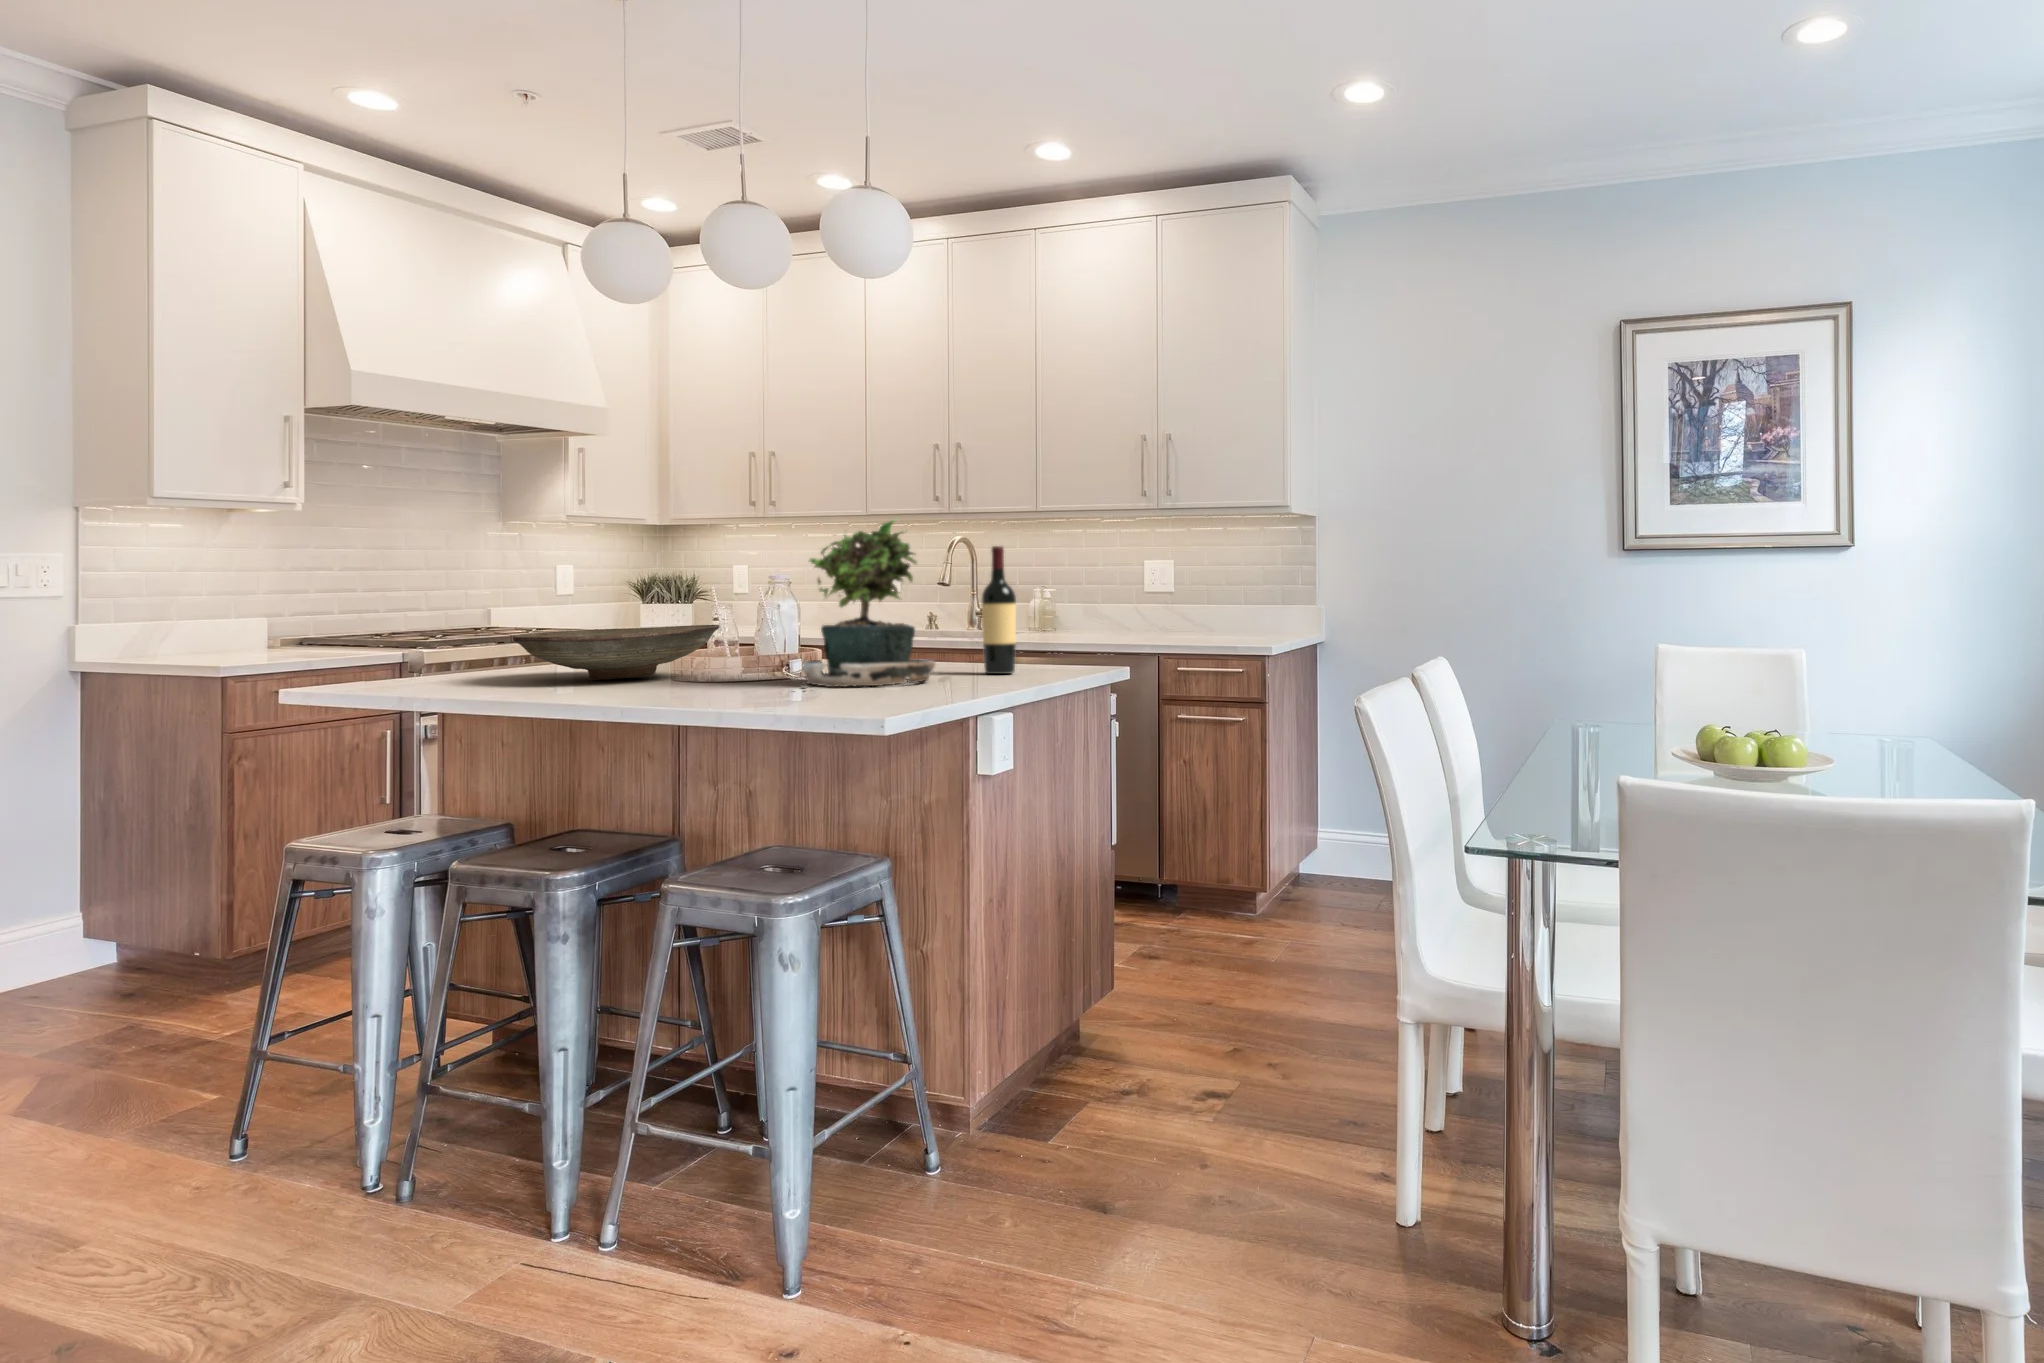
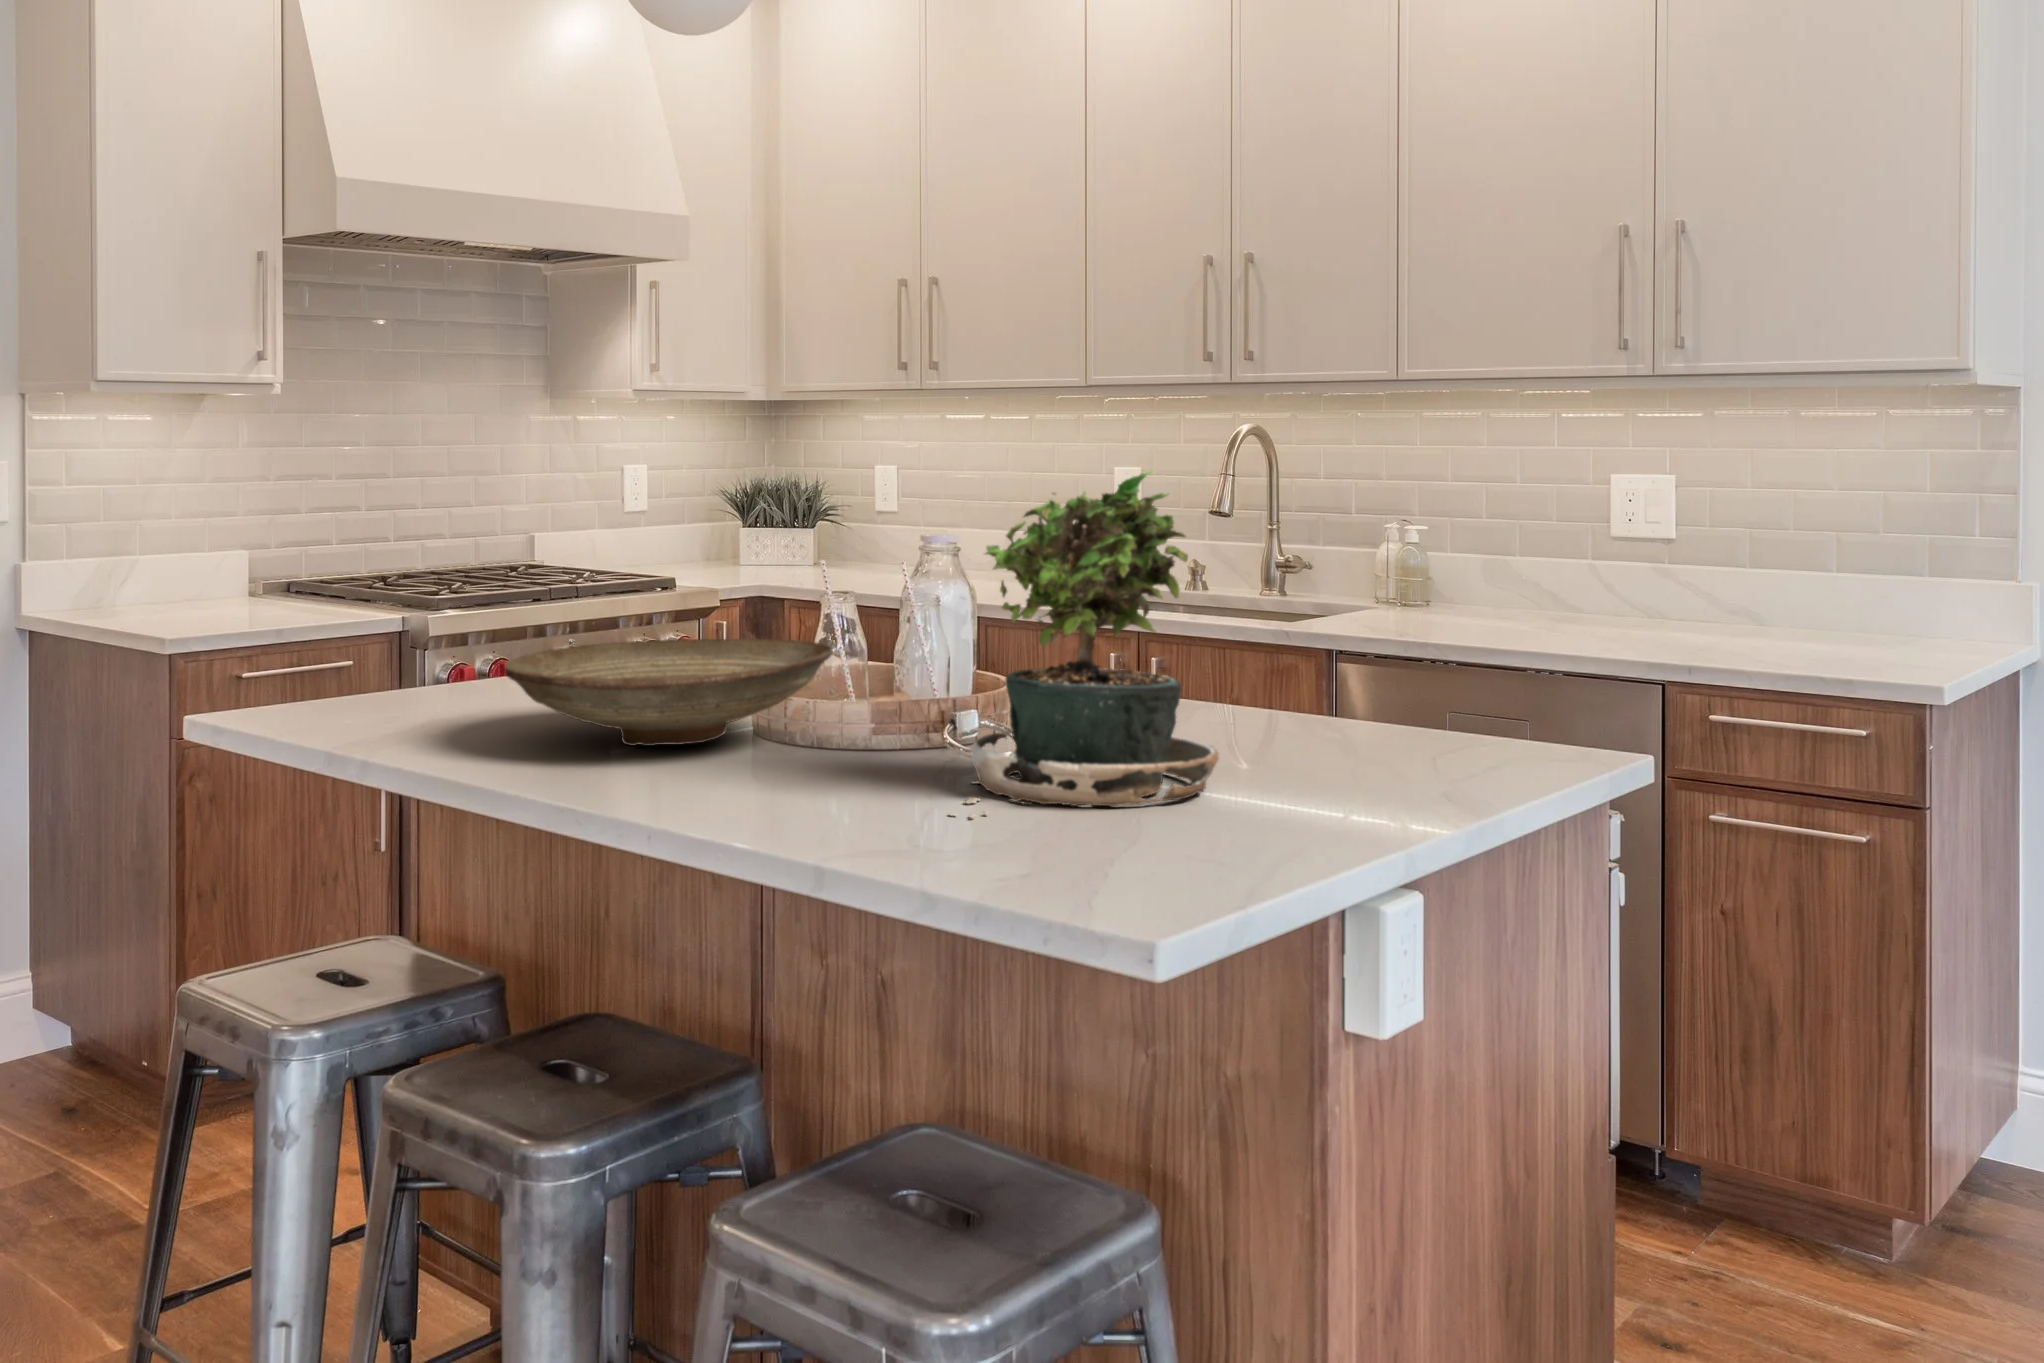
wine bottle: present [982,546,1016,674] -> none [1308,511,1377,768]

